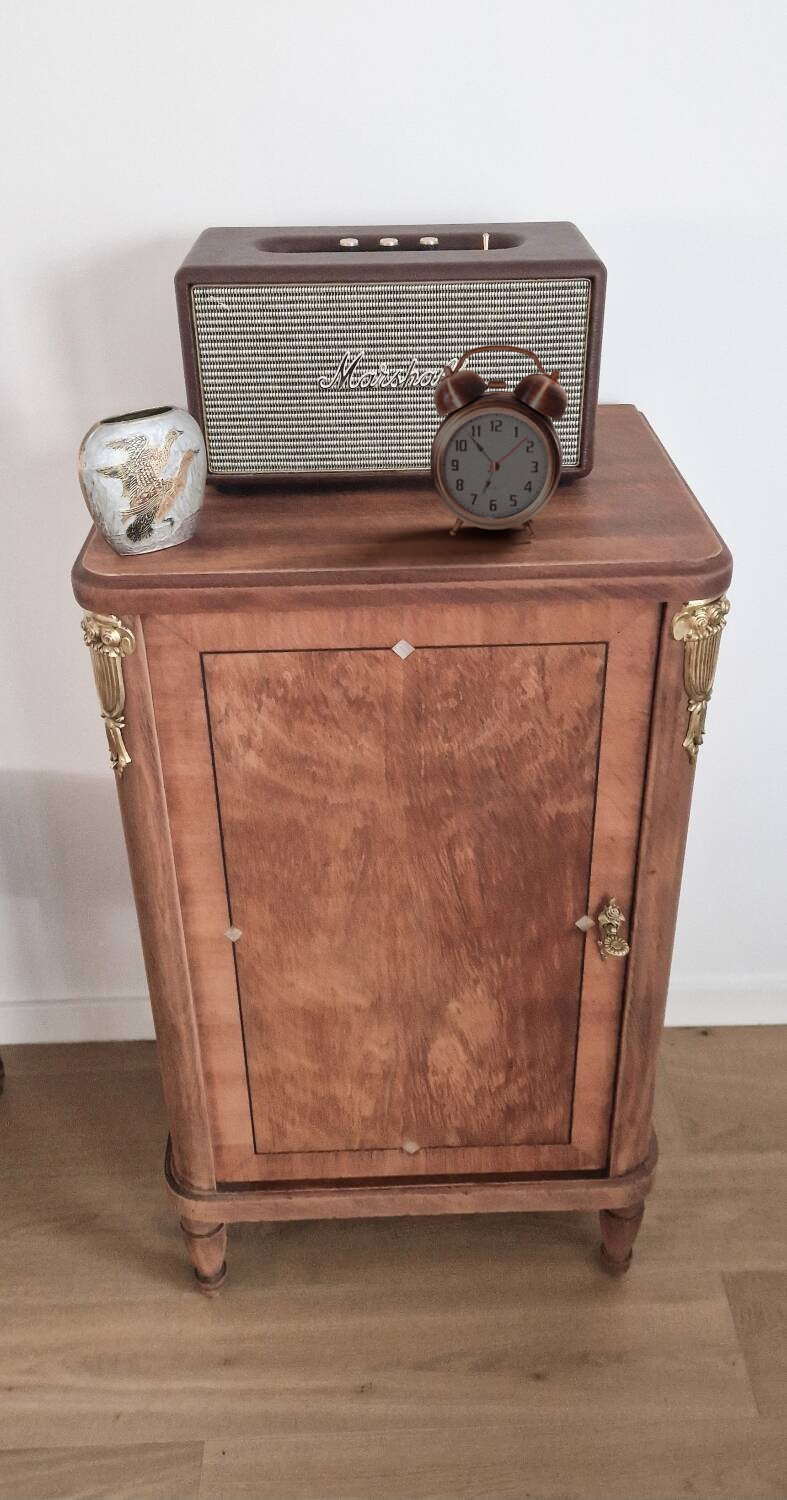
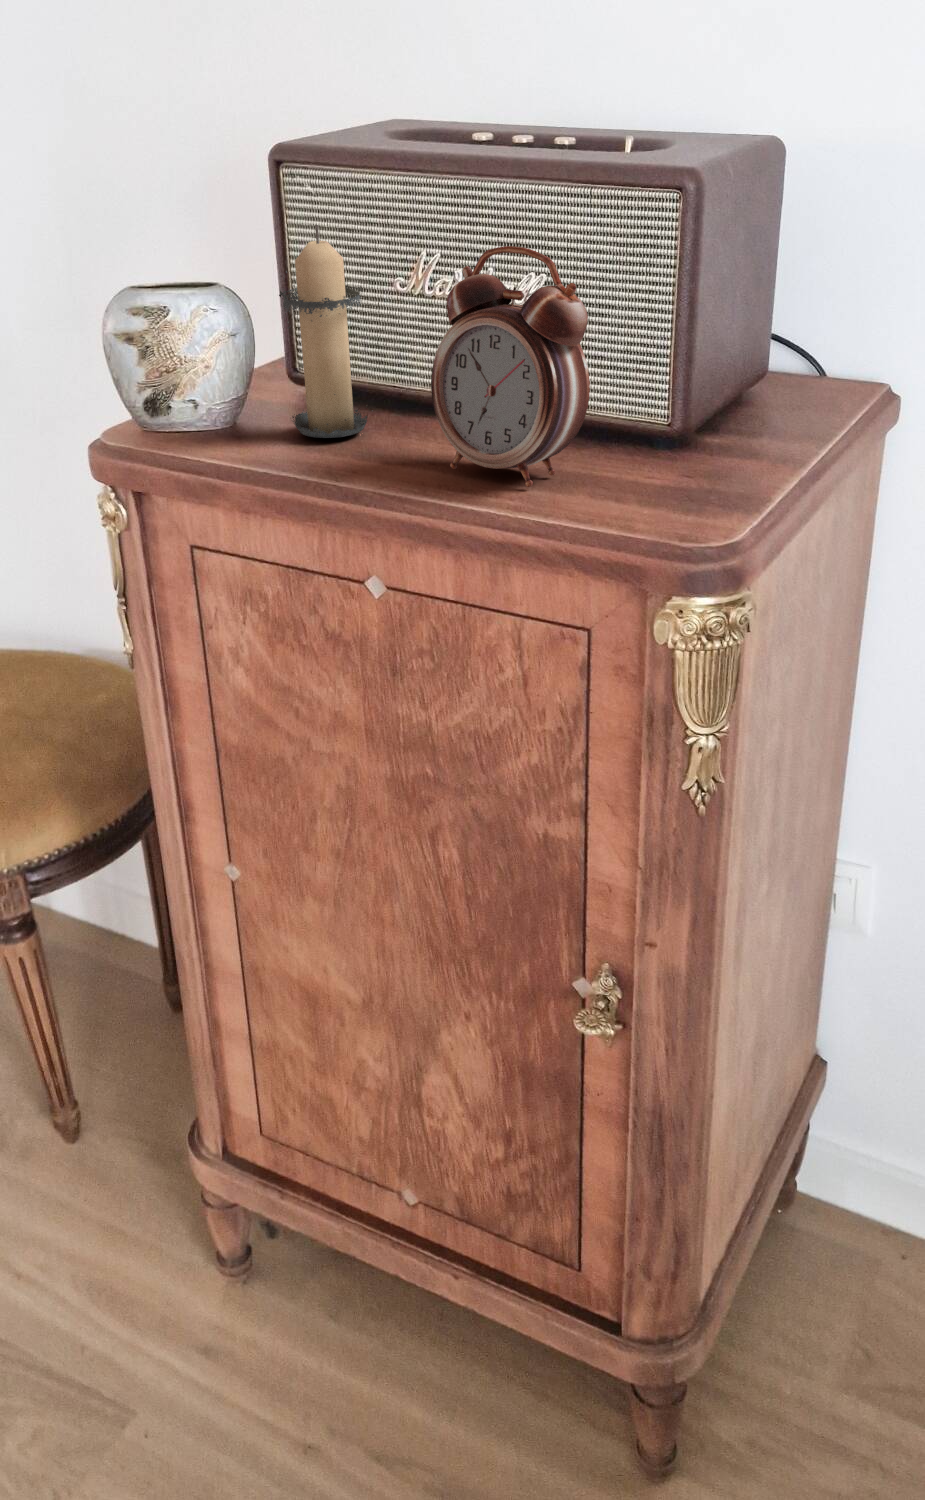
candle: none [241,344,334,535] -> present [279,225,368,438]

